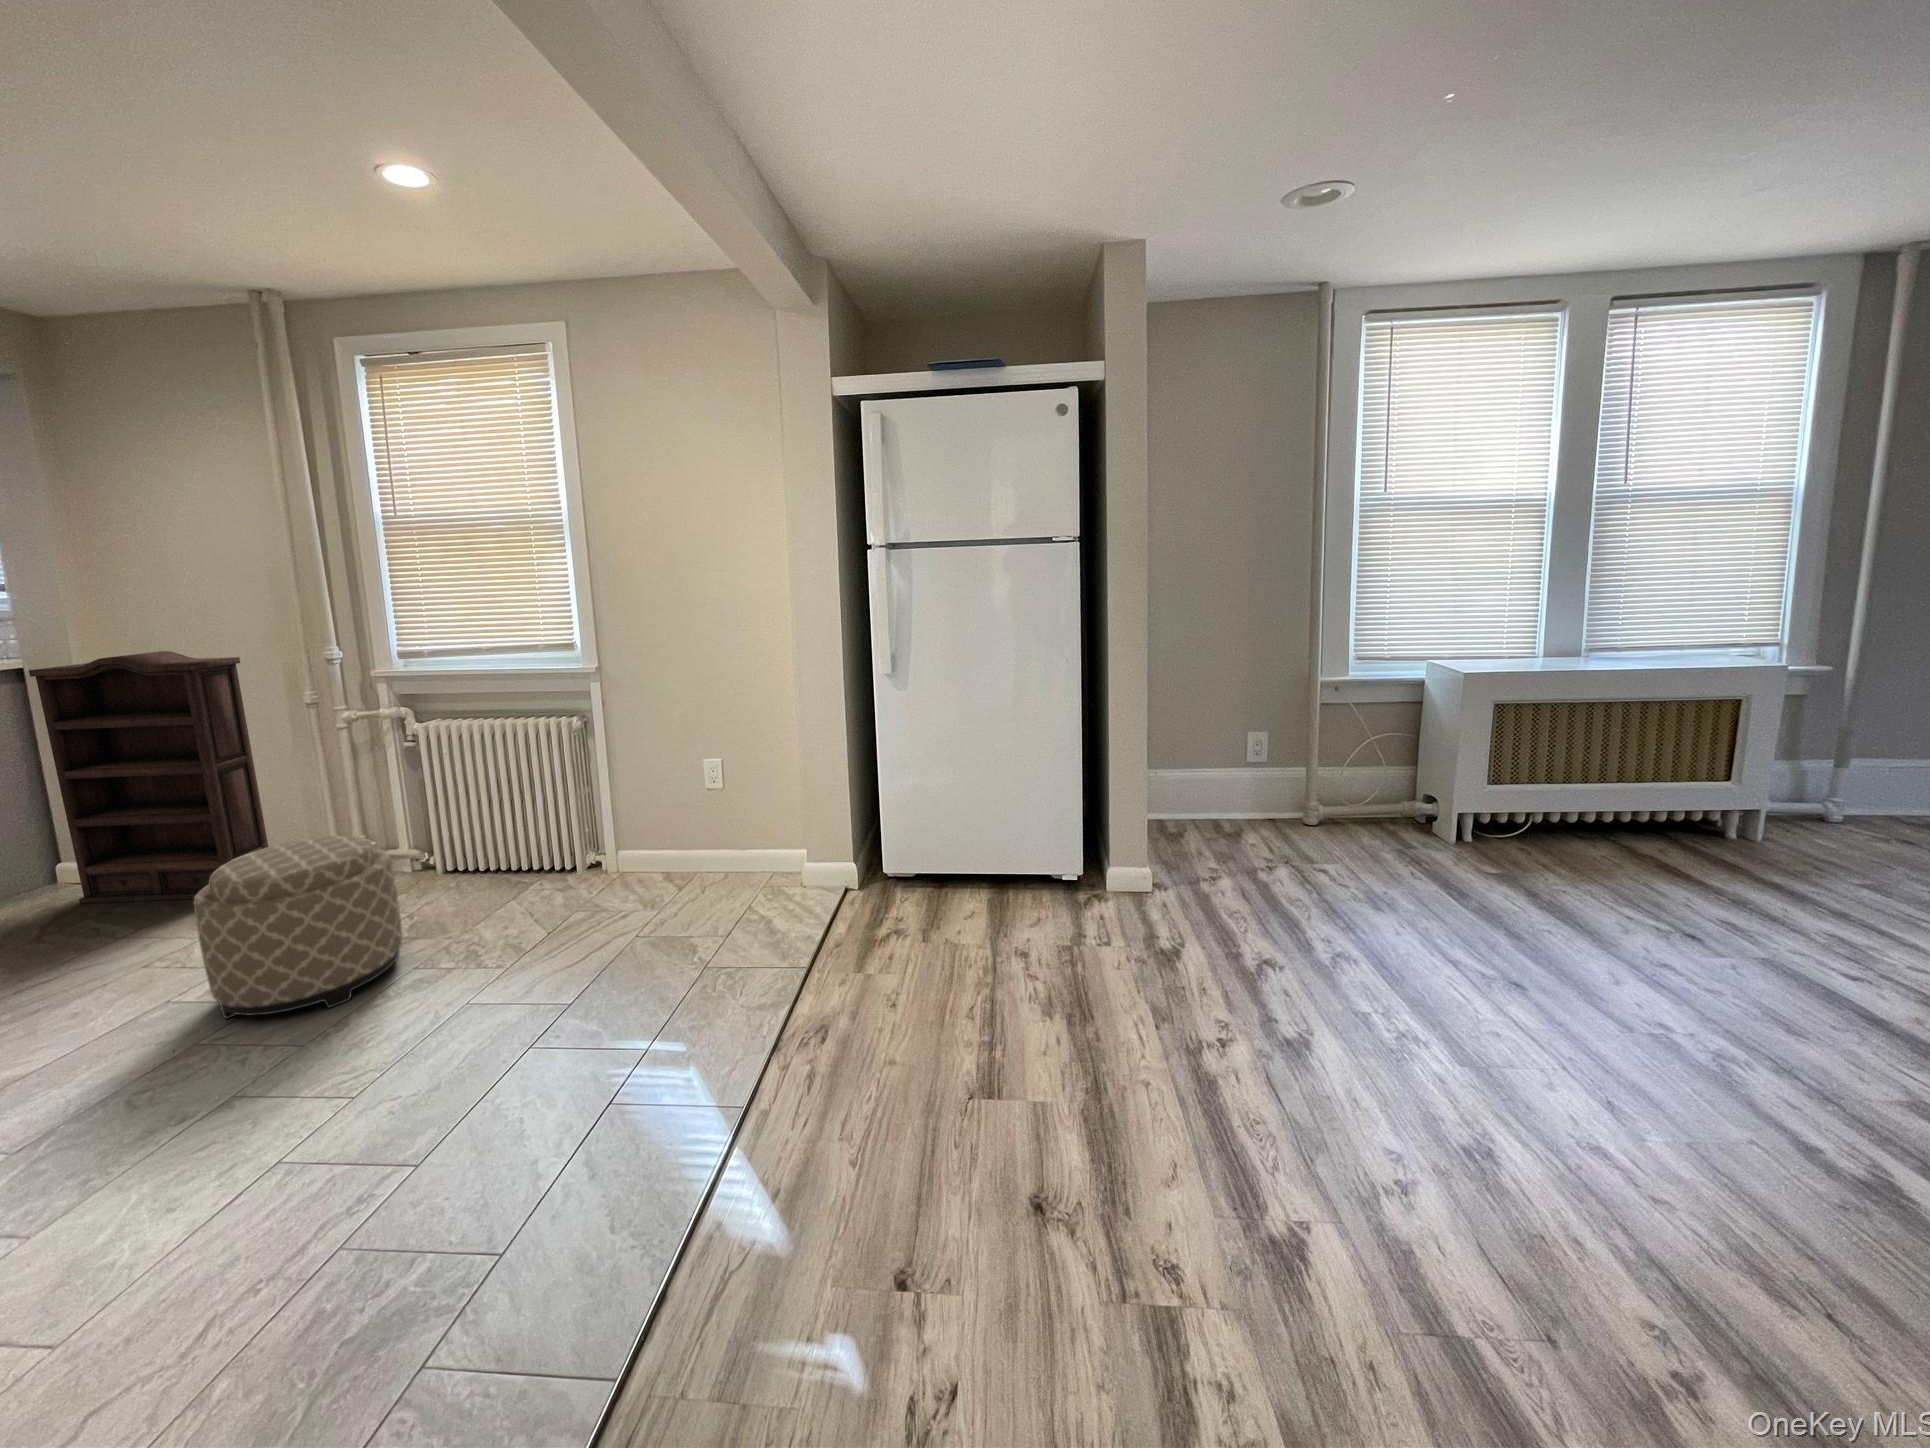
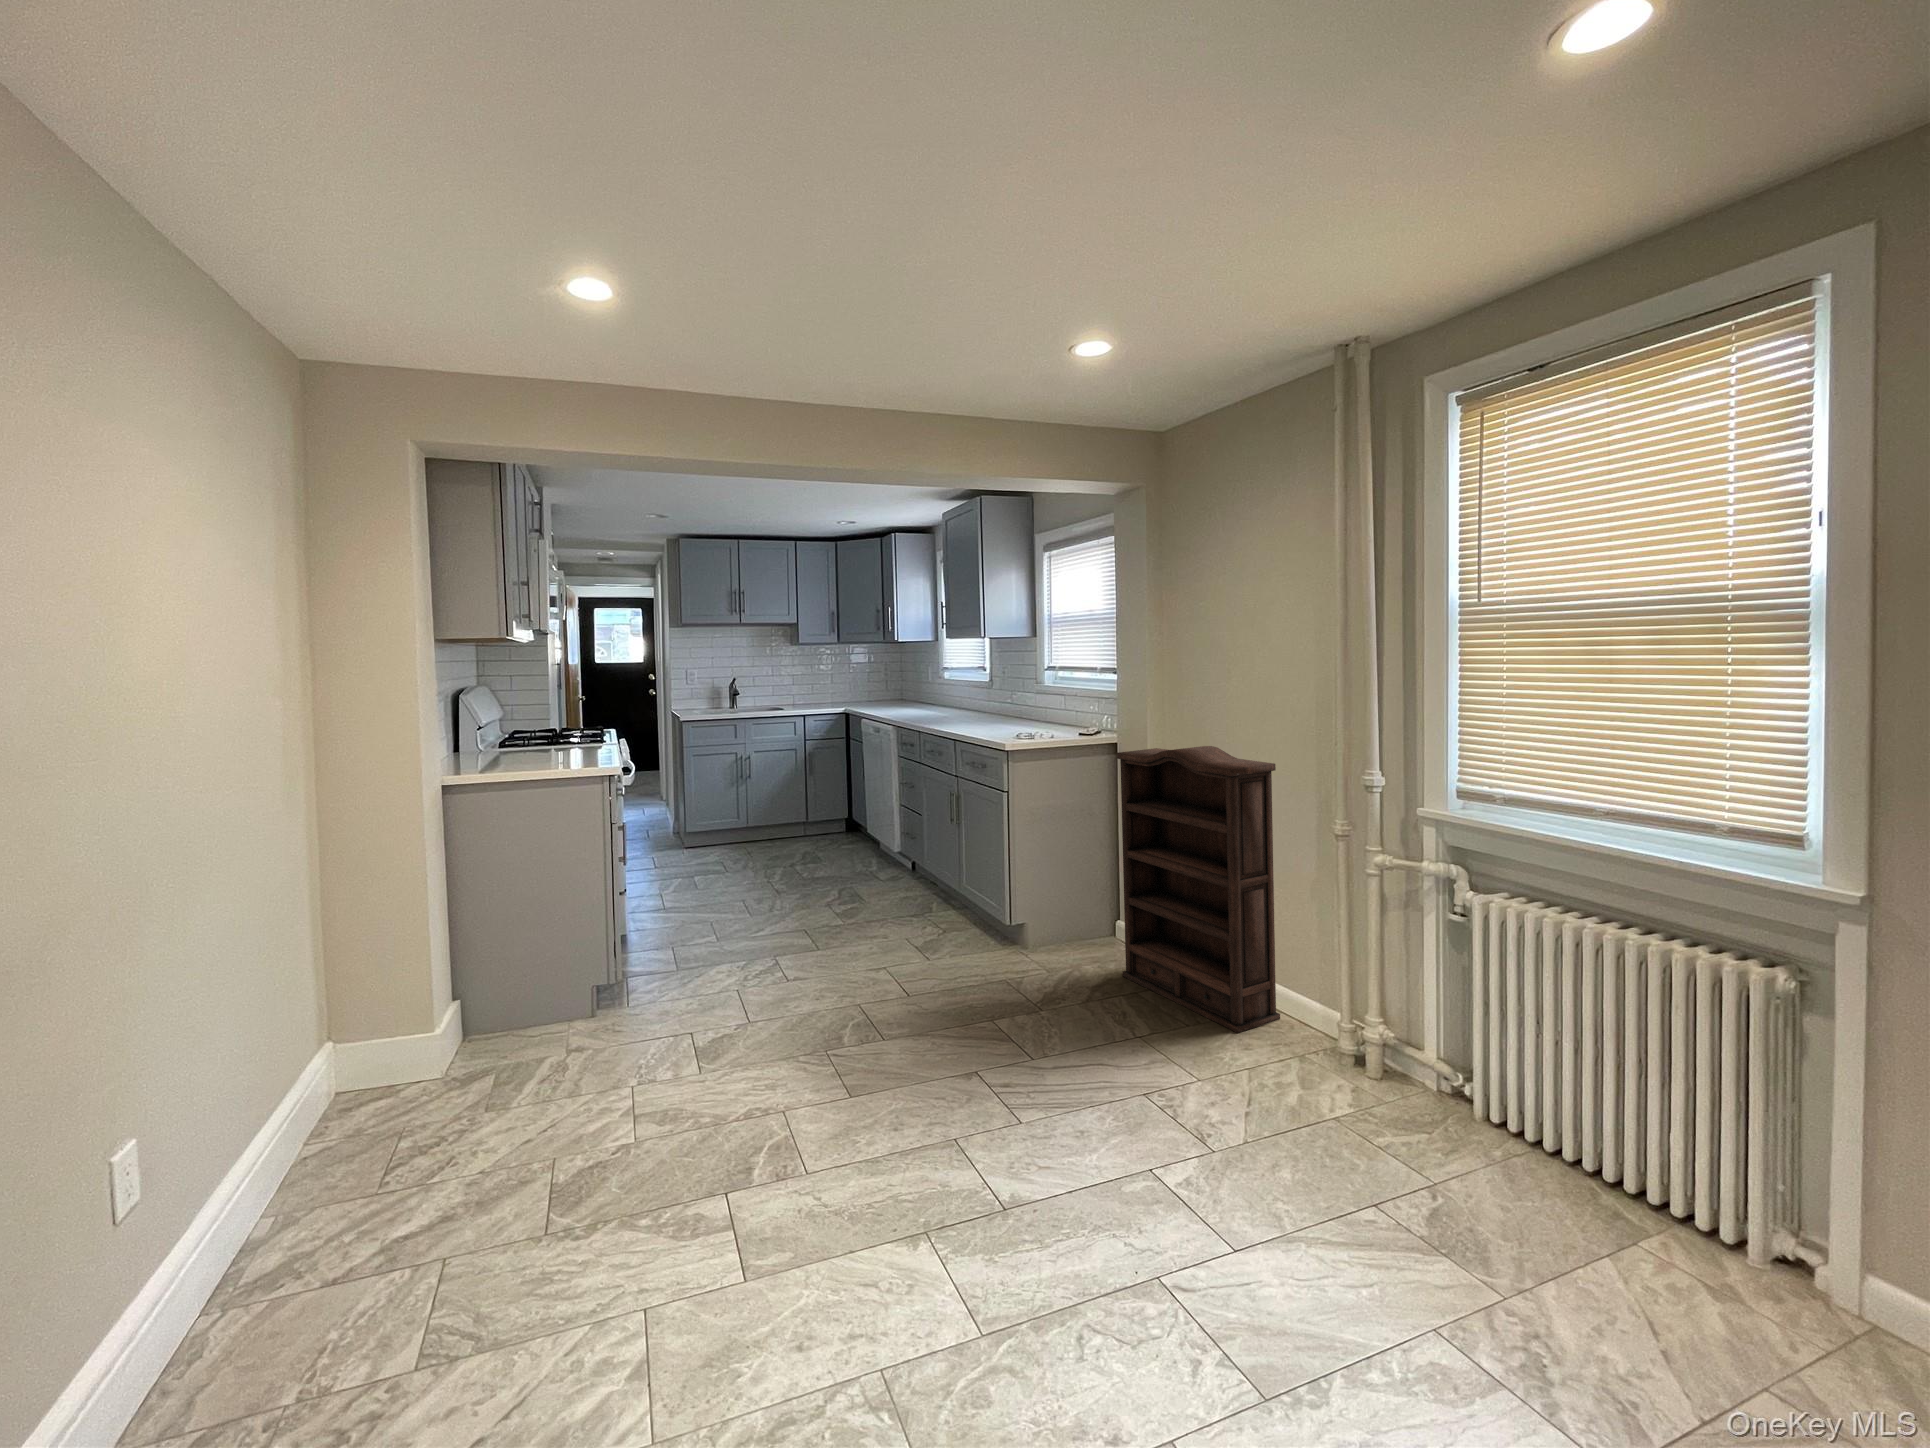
ottoman: present [194,836,403,1019] -> none [1207,1039,1437,1327]

